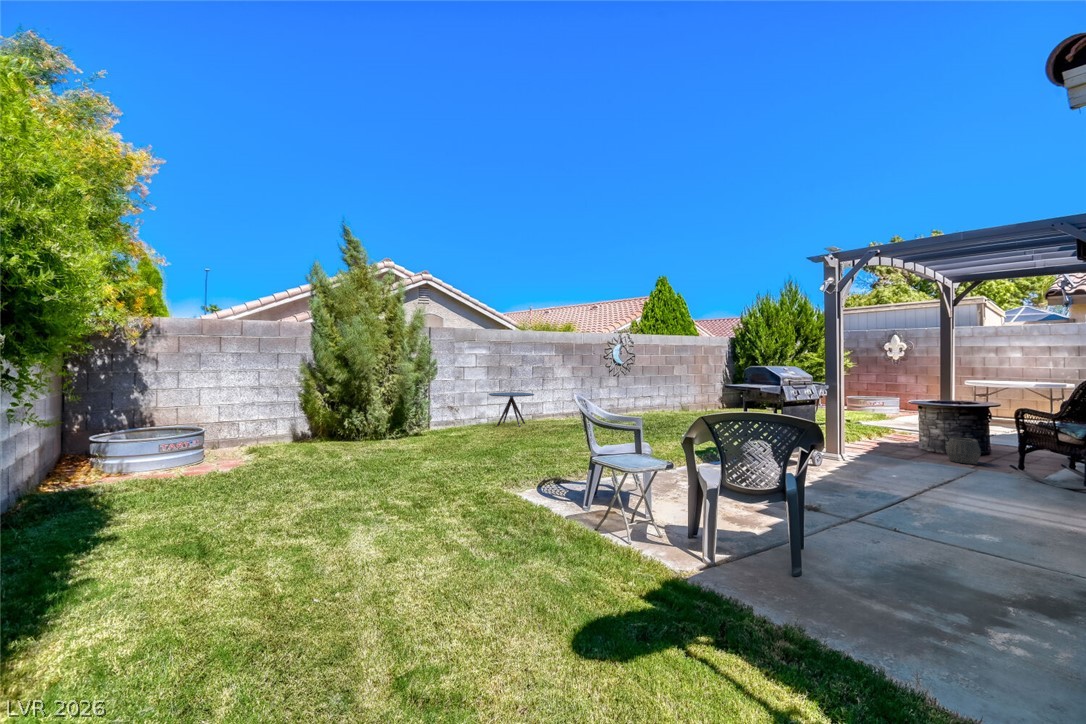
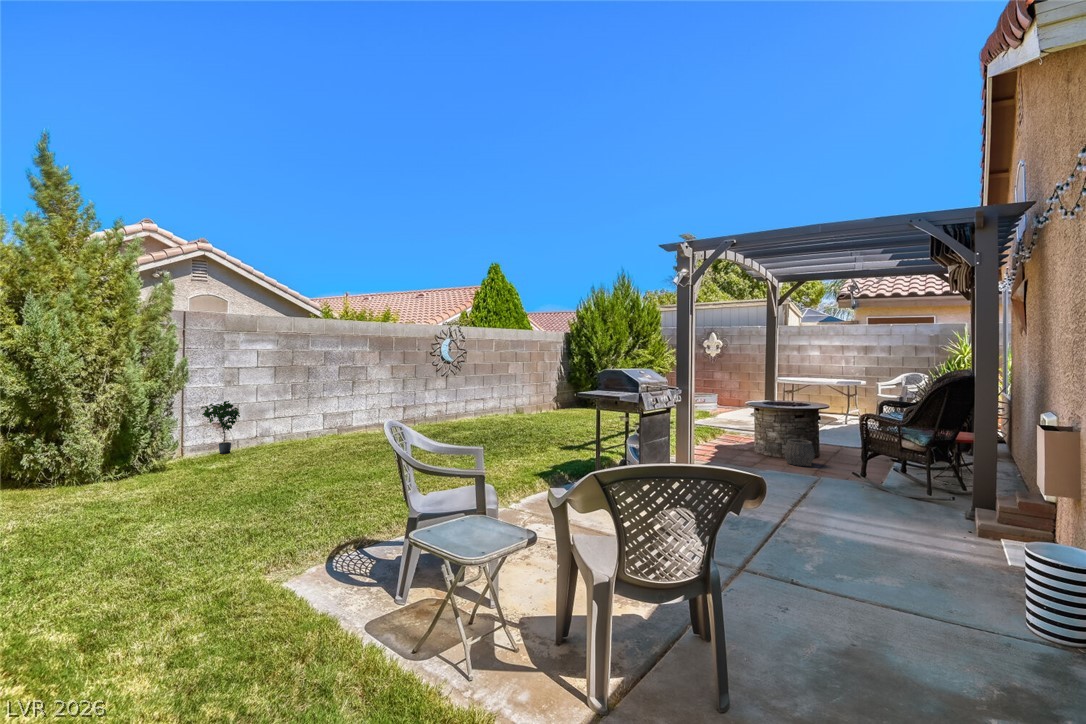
potted plant: none [444,390,468,428] -> present [201,401,240,454]
round table: present [489,392,534,427] -> none [274,400,340,446]

